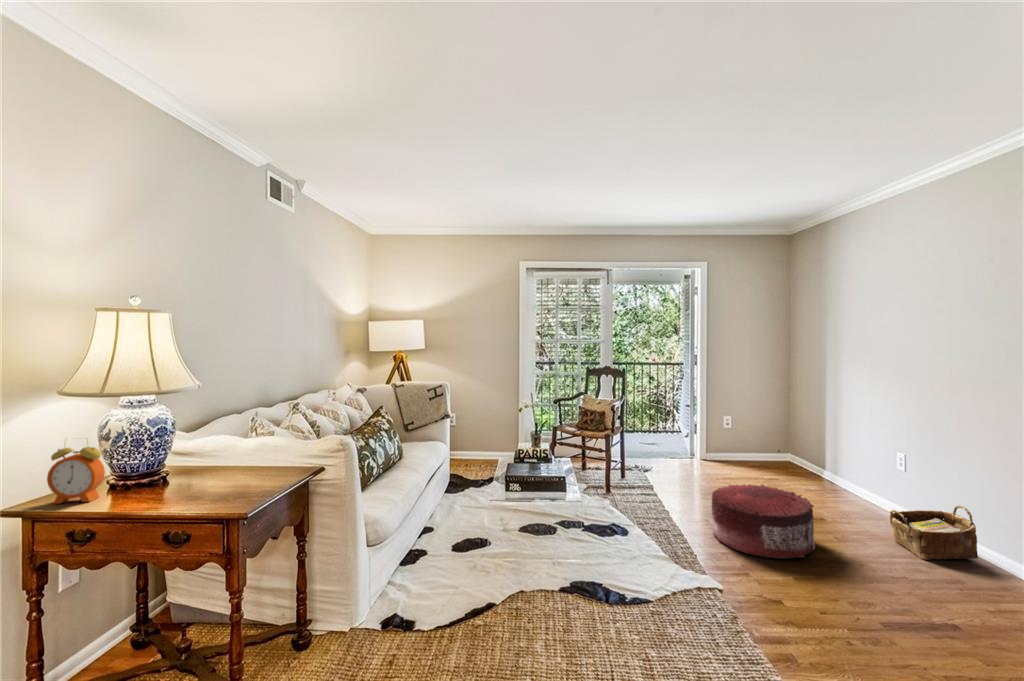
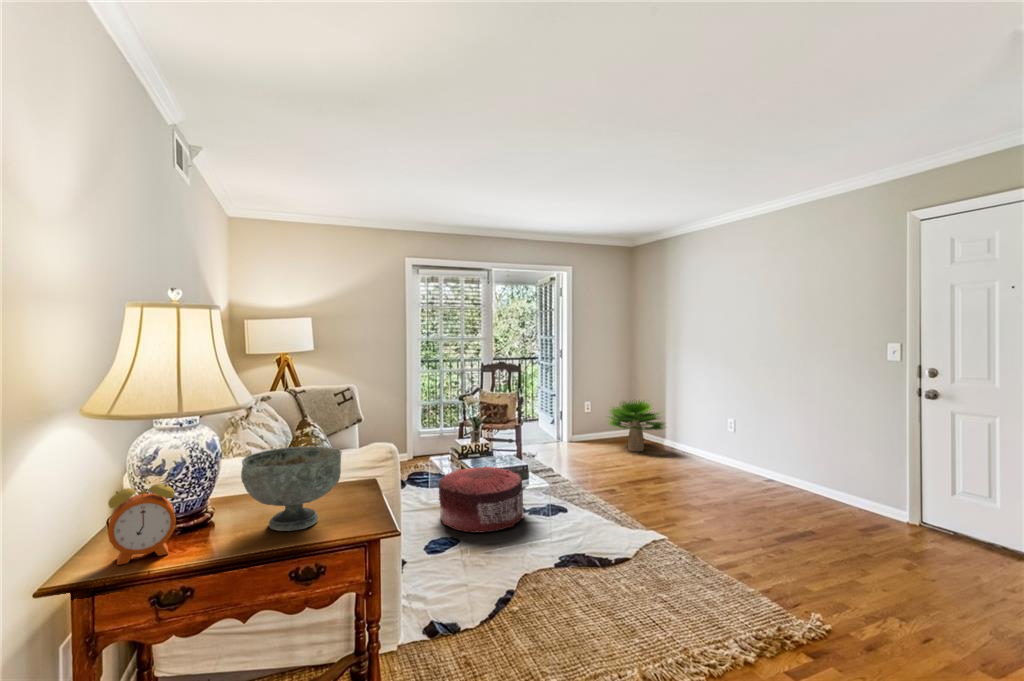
potted plant: none [739,415,826,481] -> present [608,400,664,451]
decorative bowl: none [148,430,243,499] -> present [241,447,342,531]
pouf: present [712,484,815,558] -> present [439,466,524,533]
woven basket: present [889,505,978,560] -> none [736,453,790,494]

